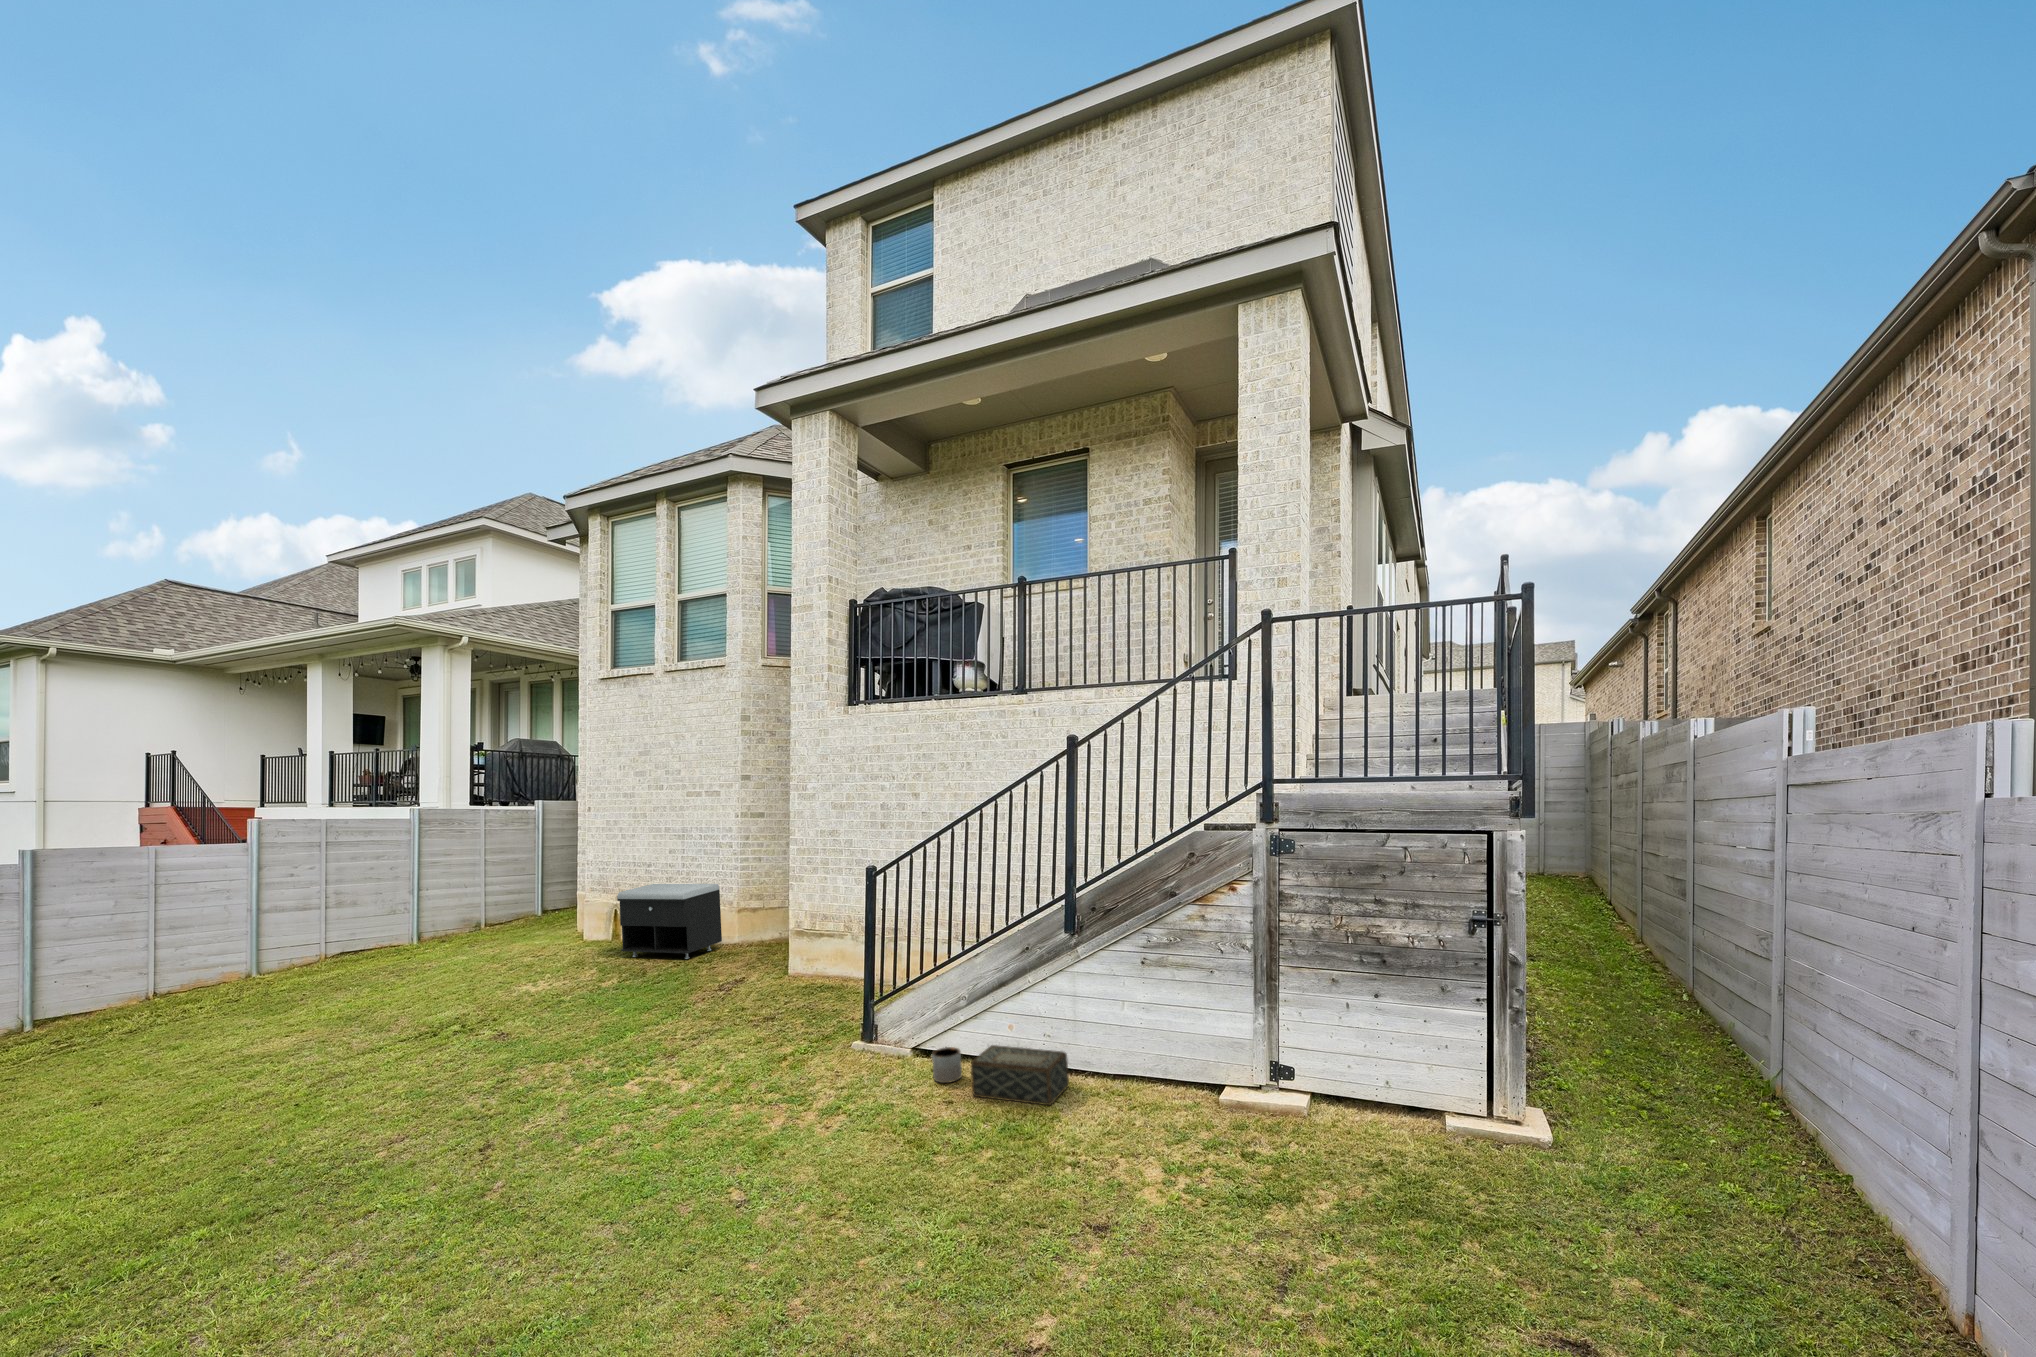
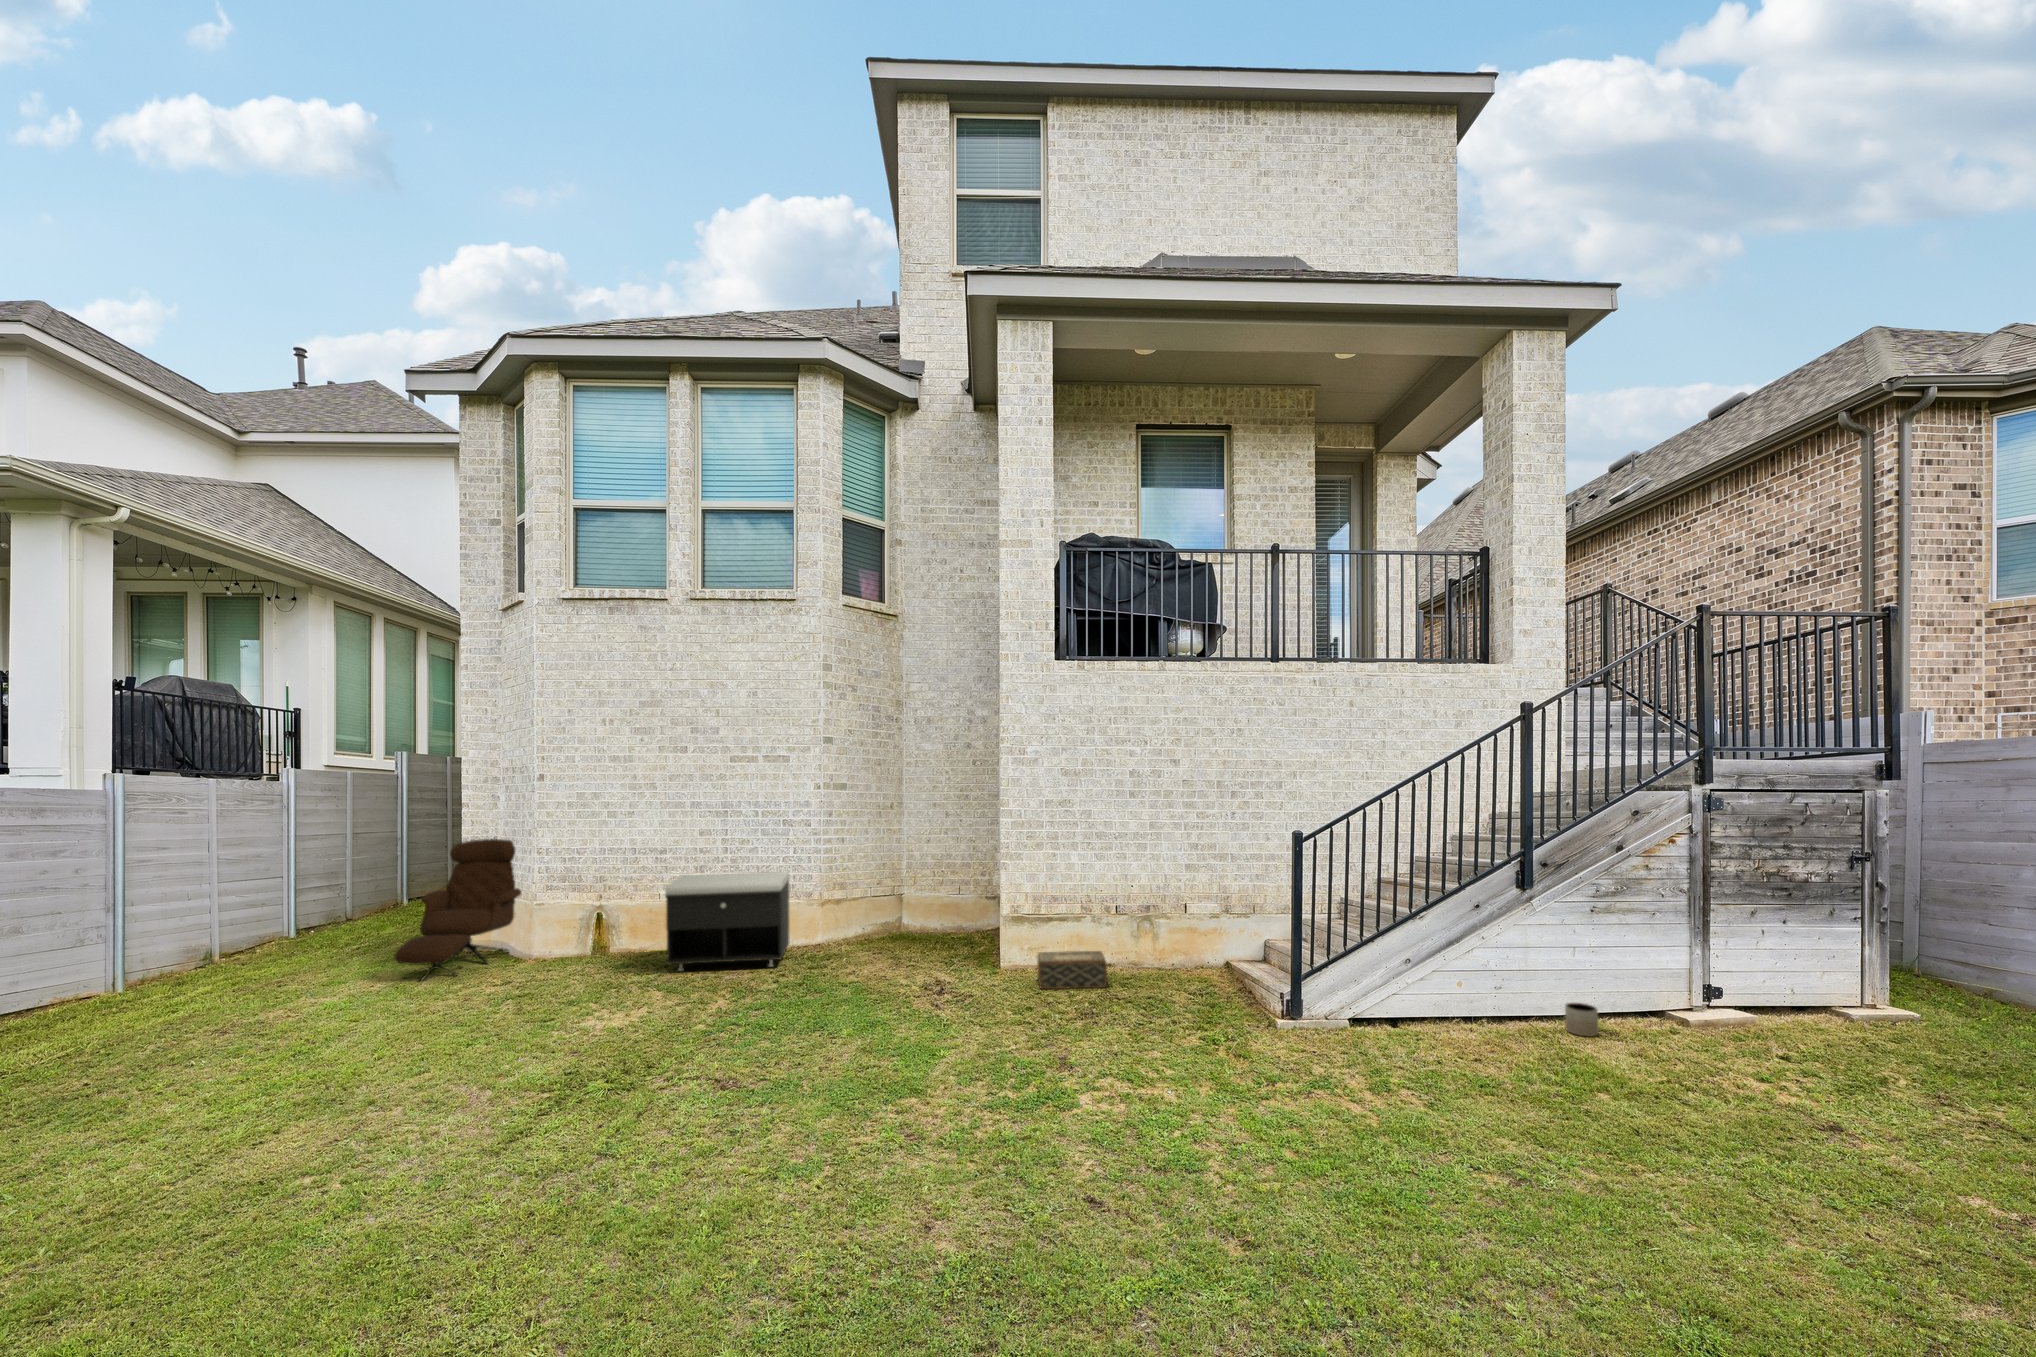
lounge chair: none [494,853,596,952] -> present [394,839,521,982]
woven basket: present [971,1045,1069,1105] -> present [1037,951,1107,989]
planter: present [932,1047,962,1083] -> present [1565,1003,1599,1037]

